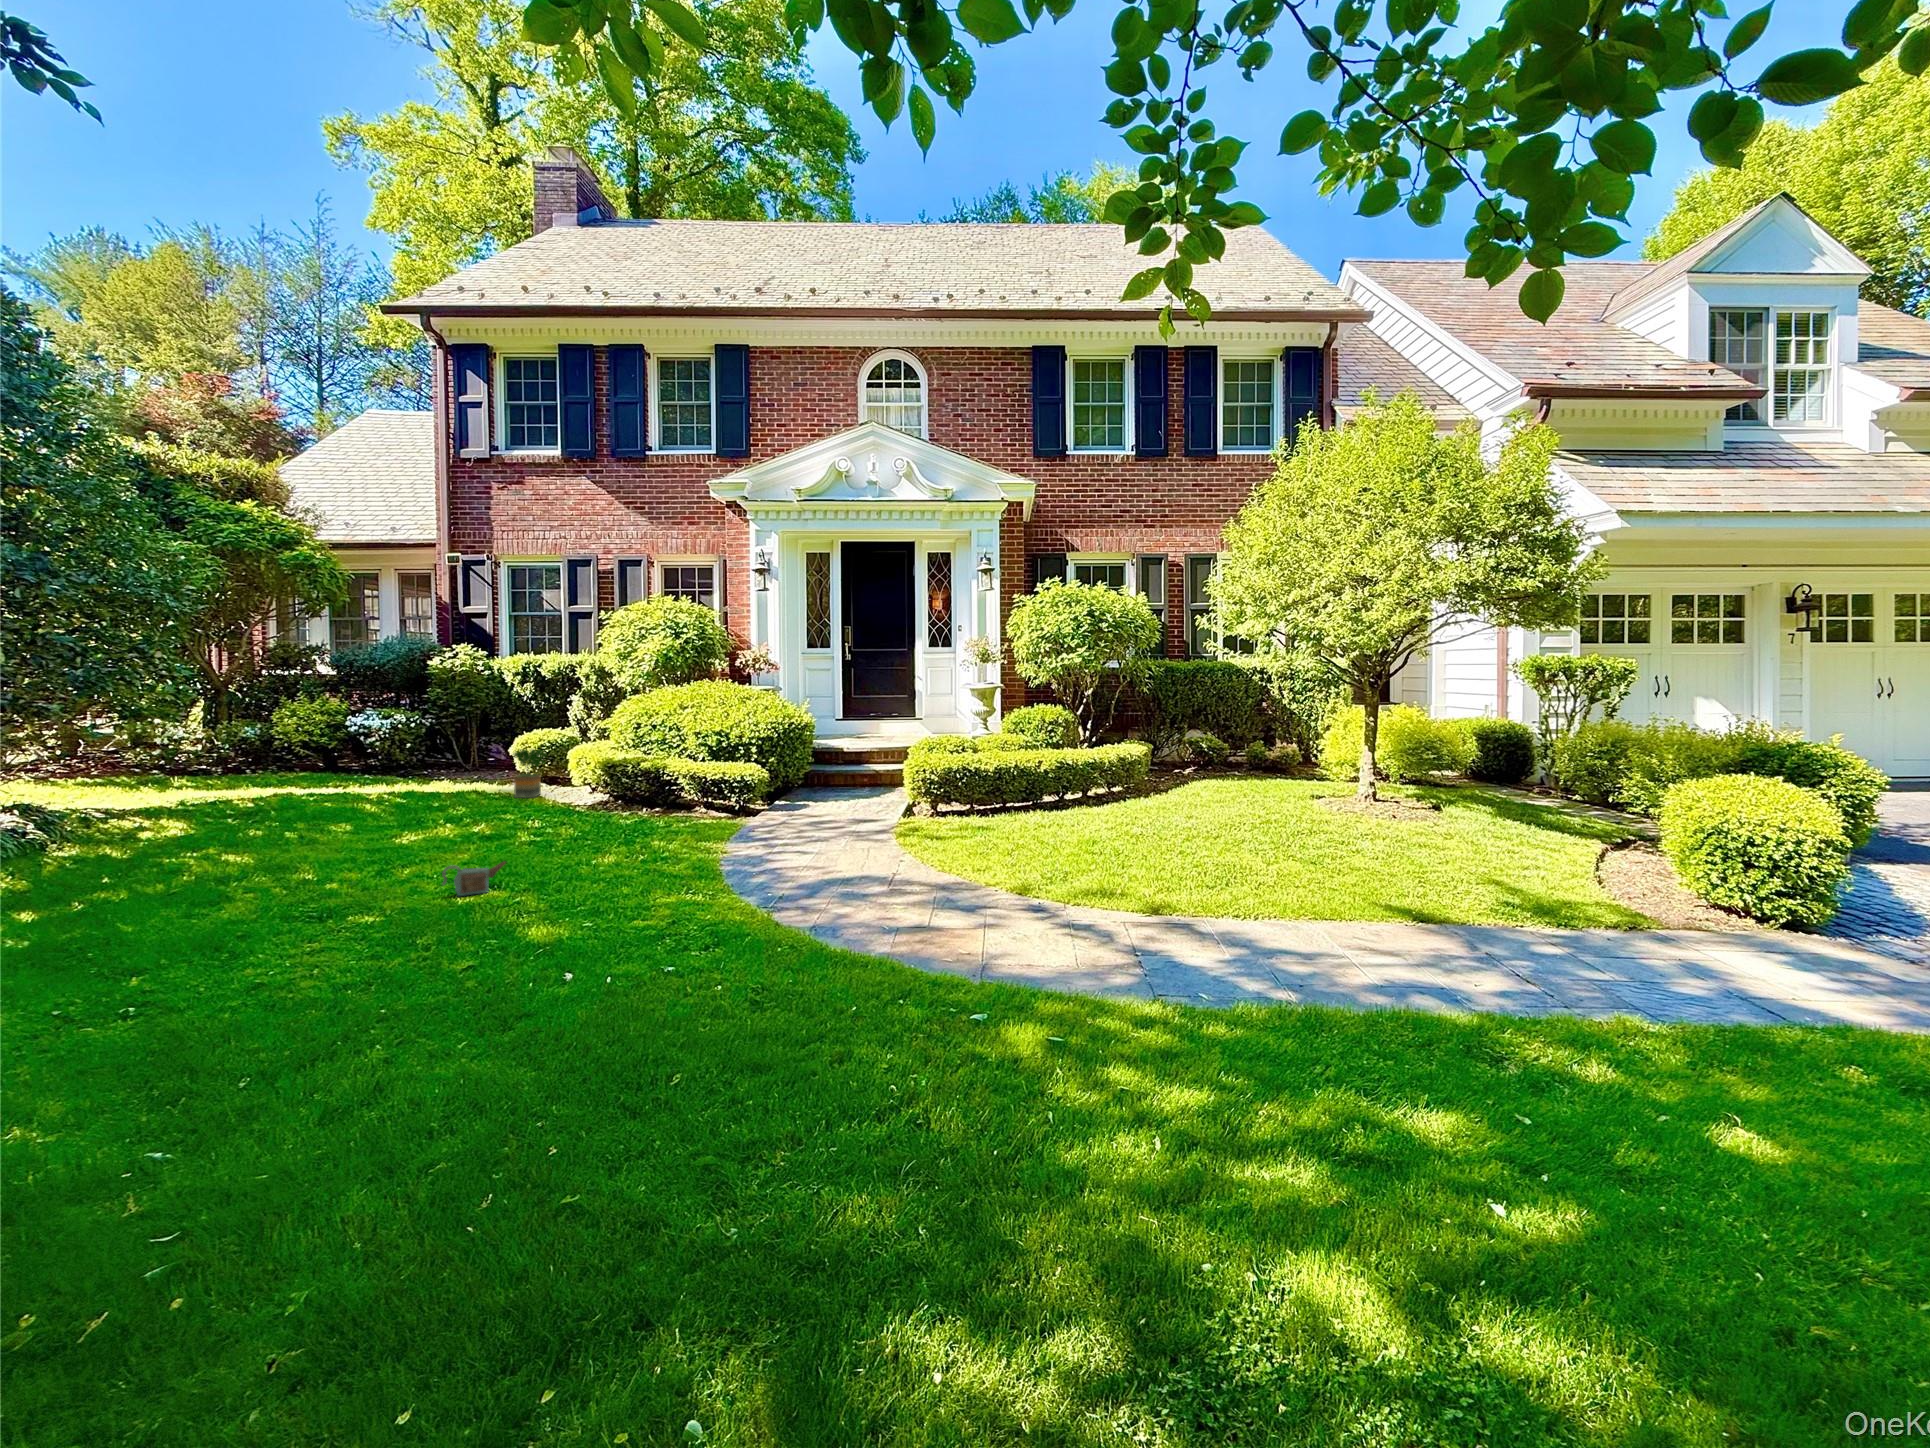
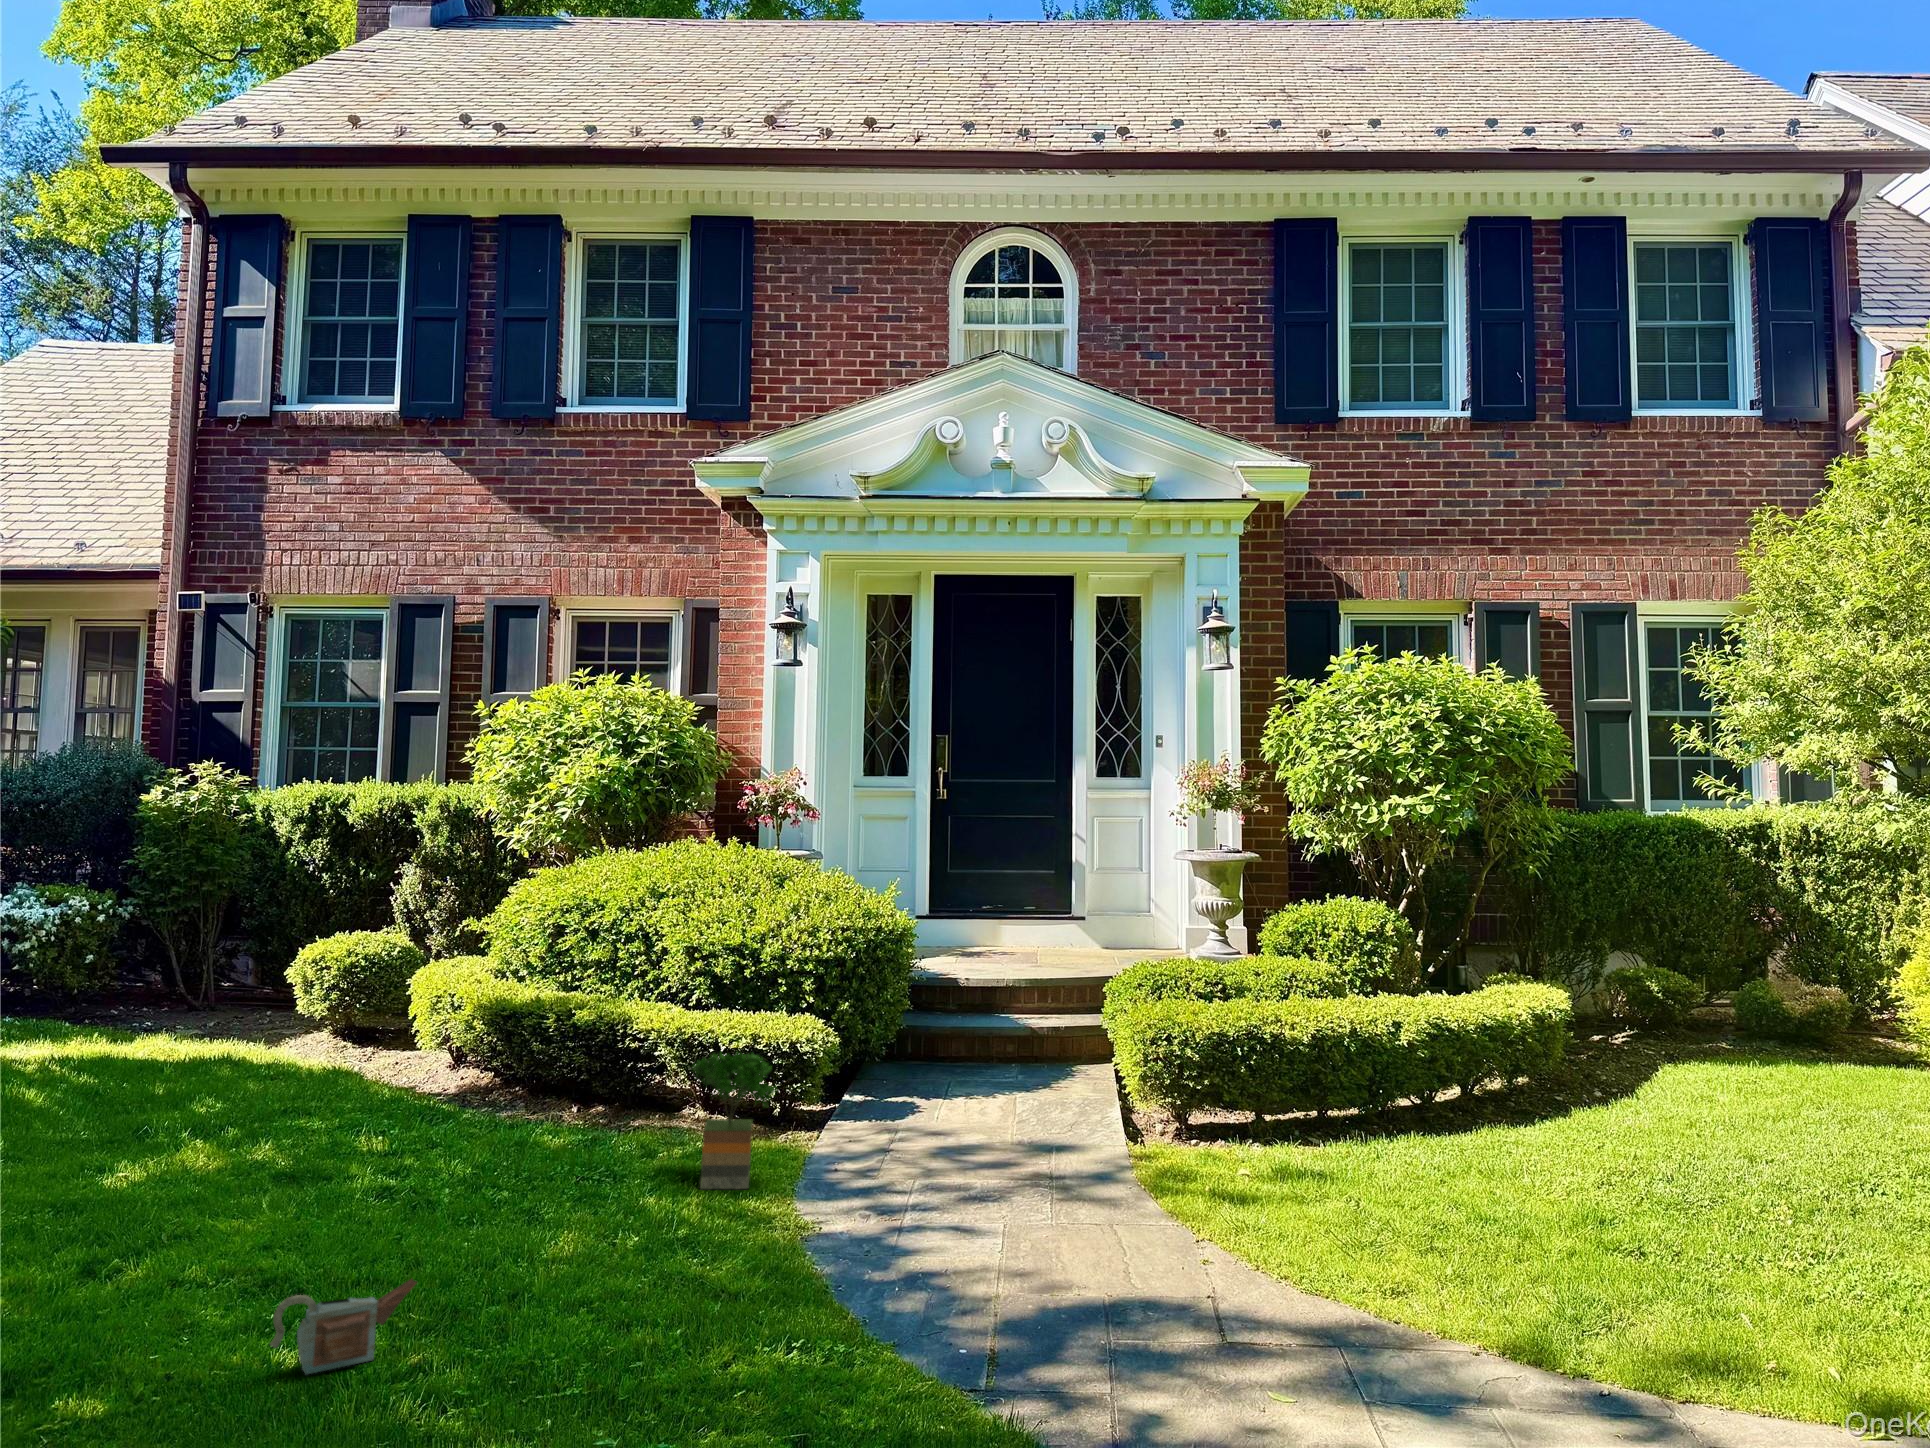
potted tree: present [513,749,547,798] -> present [694,1052,776,1189]

